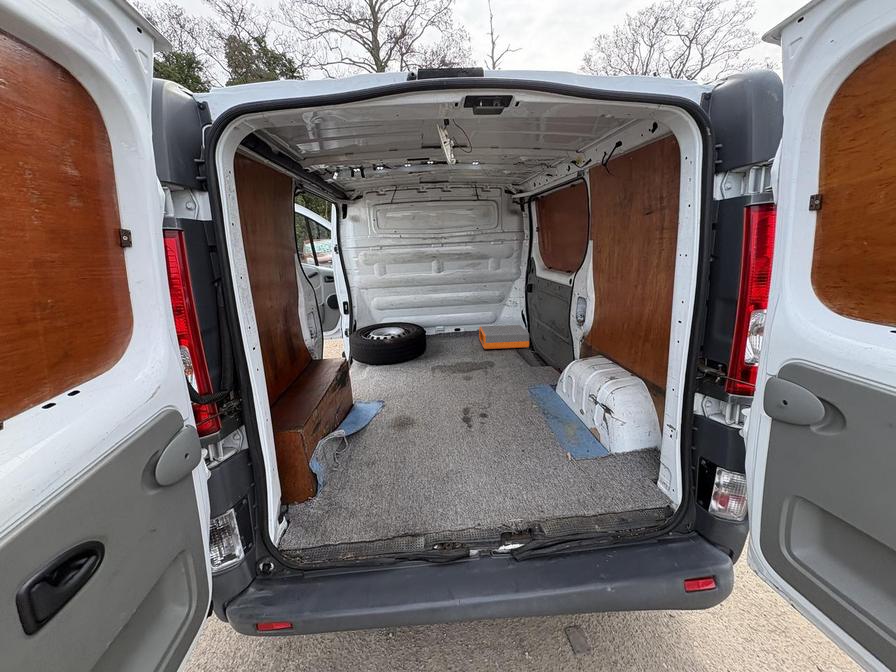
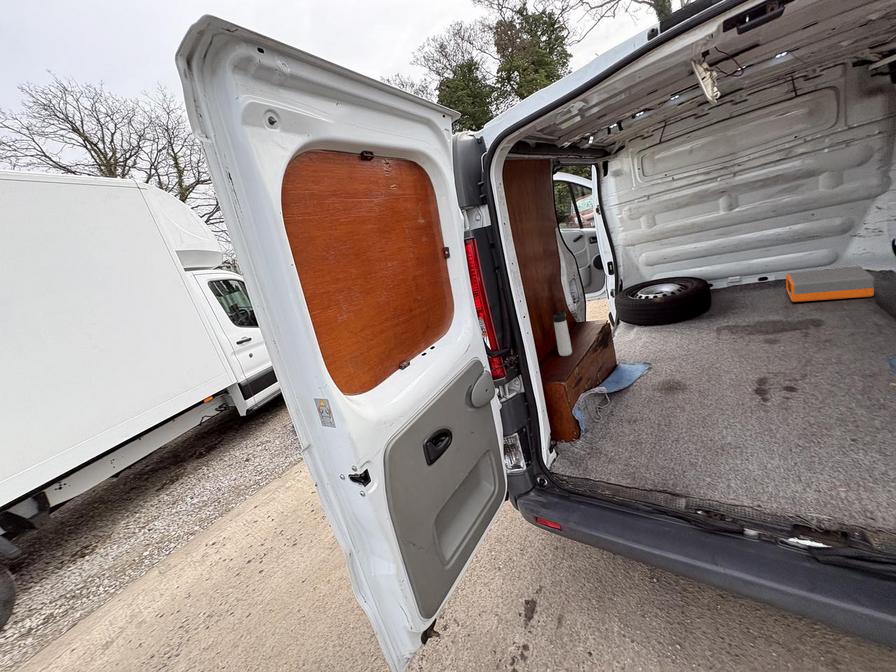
thermos bottle: none [288,345,308,399] -> present [553,309,572,356]

